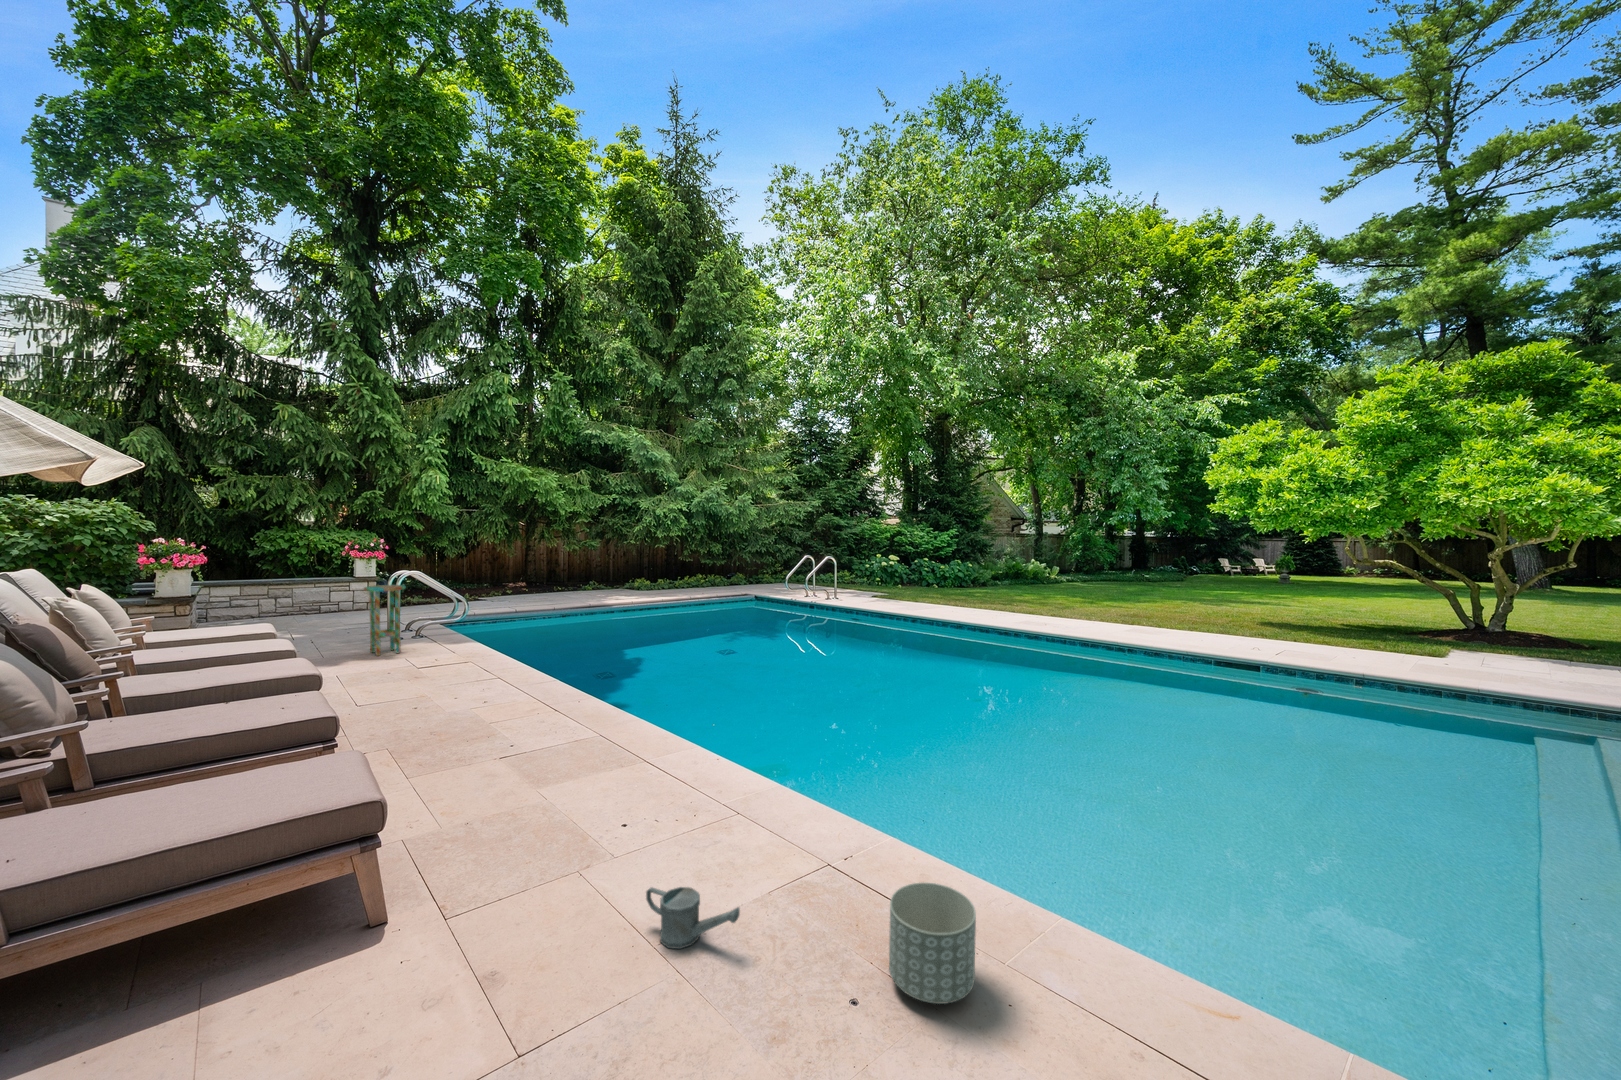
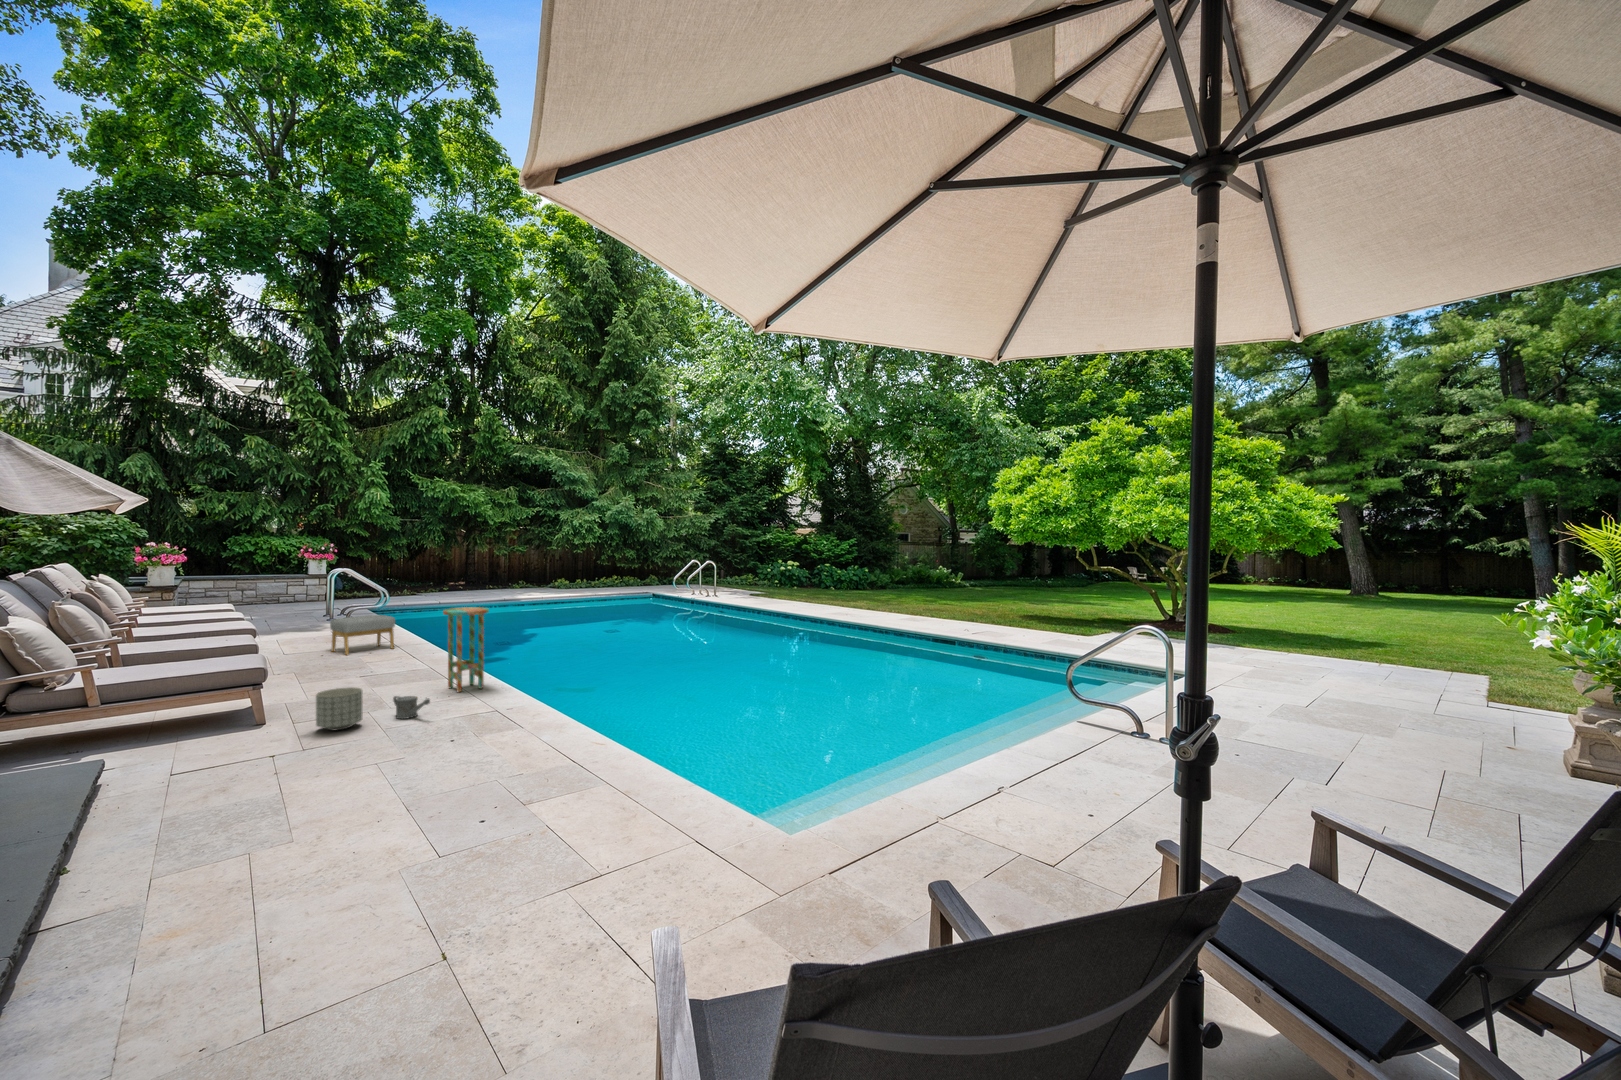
side table: present [364,585,406,656] -> present [443,607,489,692]
footstool: none [427,652,520,720] -> present [330,615,395,655]
planter: present [889,883,976,1004] -> present [316,687,363,731]

